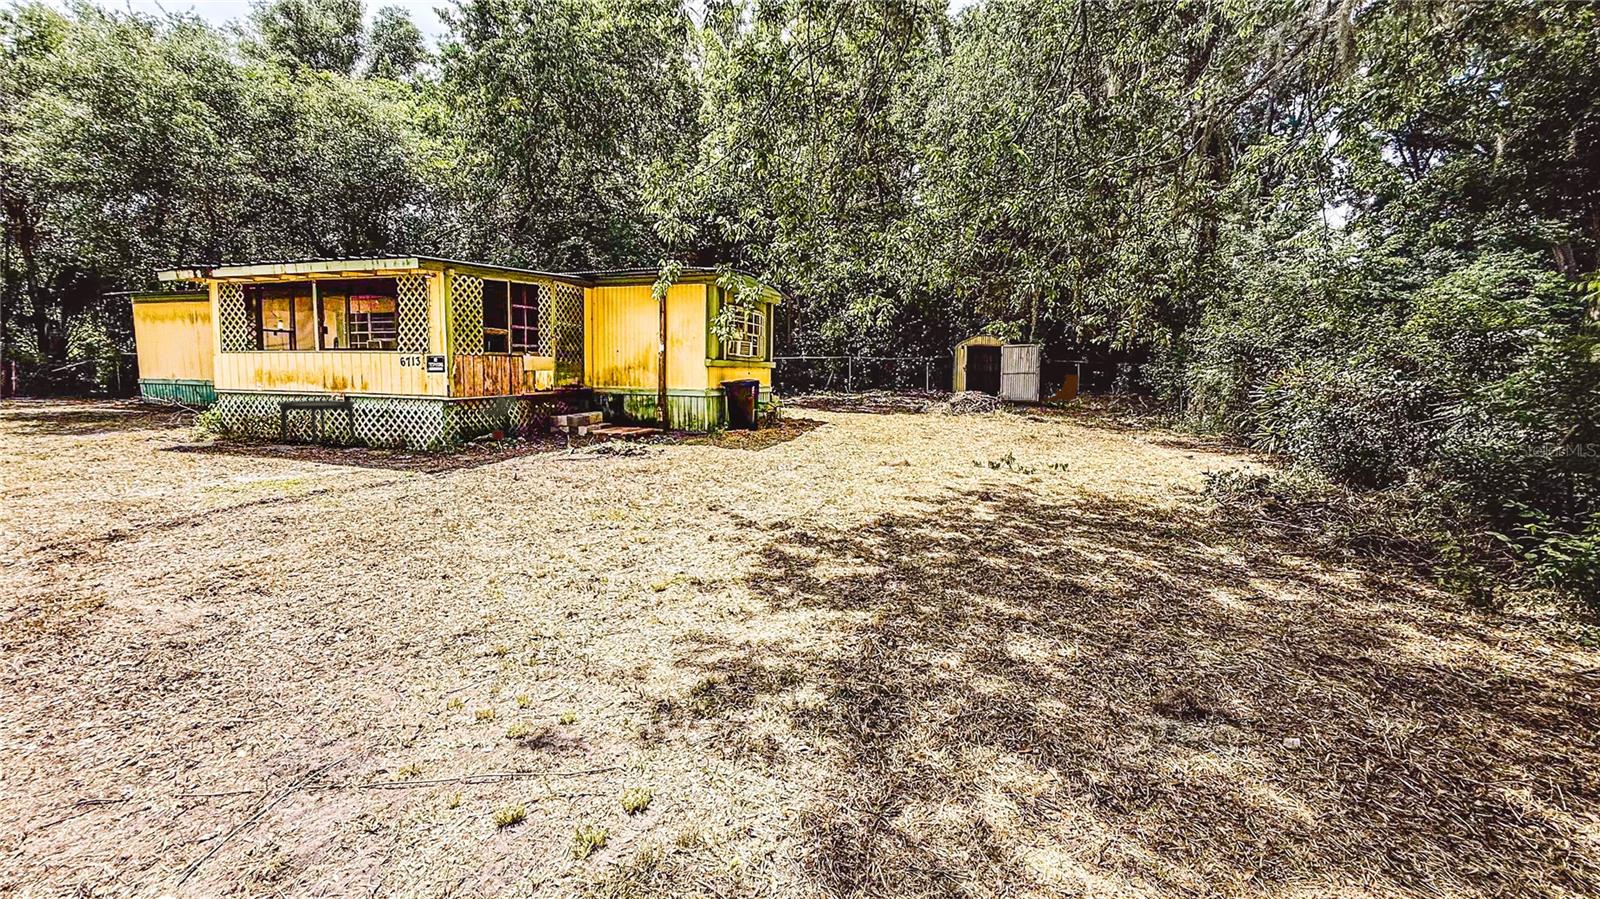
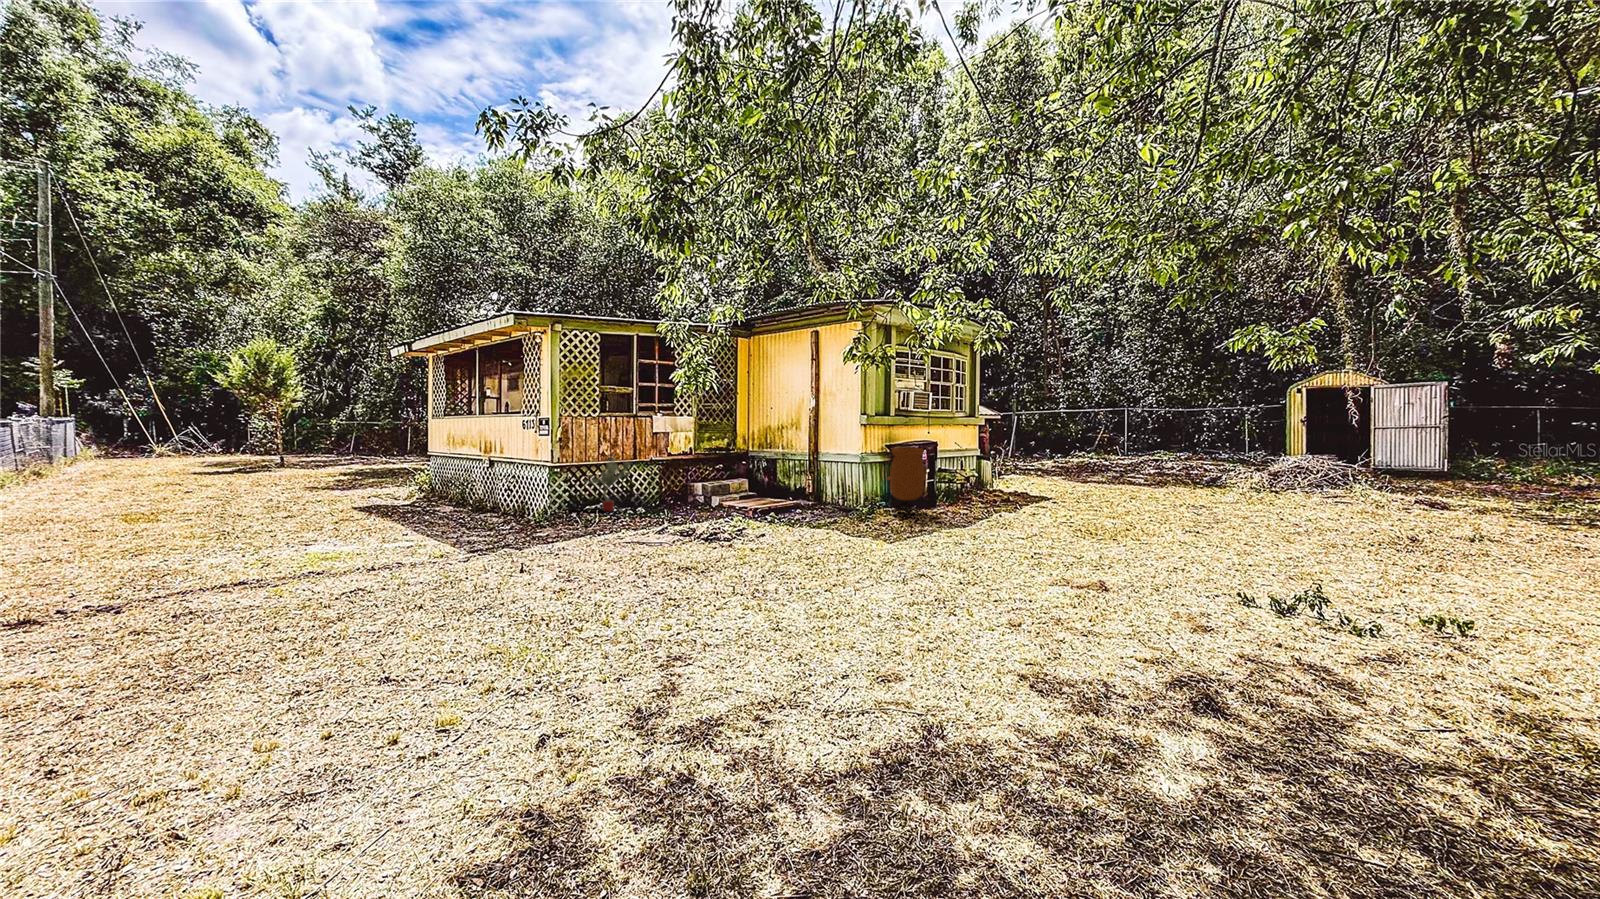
lounge chair: present [1044,375,1079,408] -> present [887,448,925,516]
round table: present [277,400,355,445] -> none [417,465,494,511]

